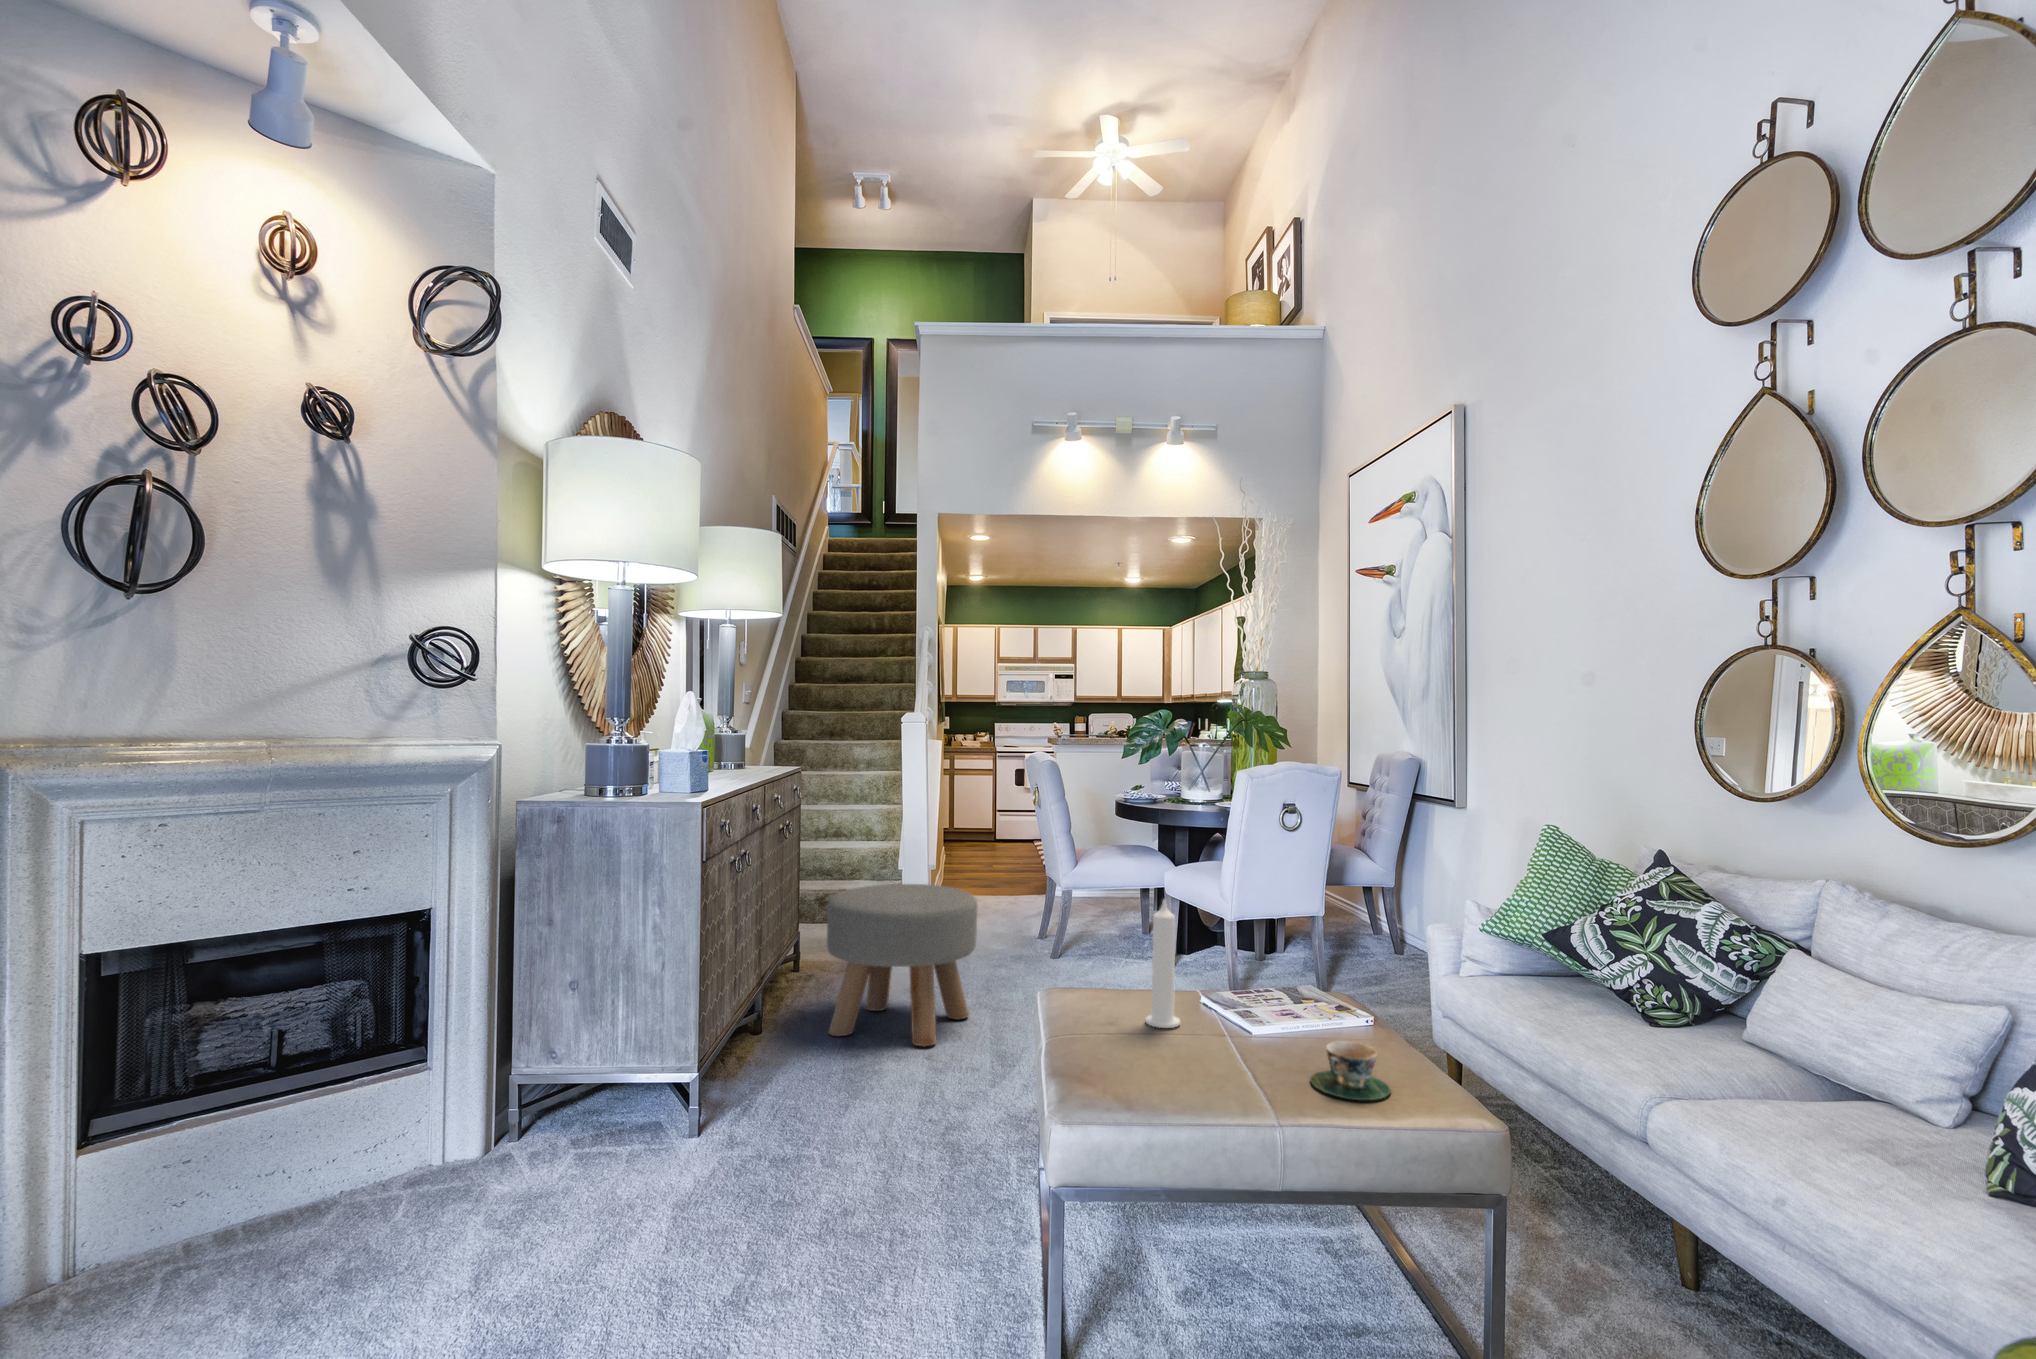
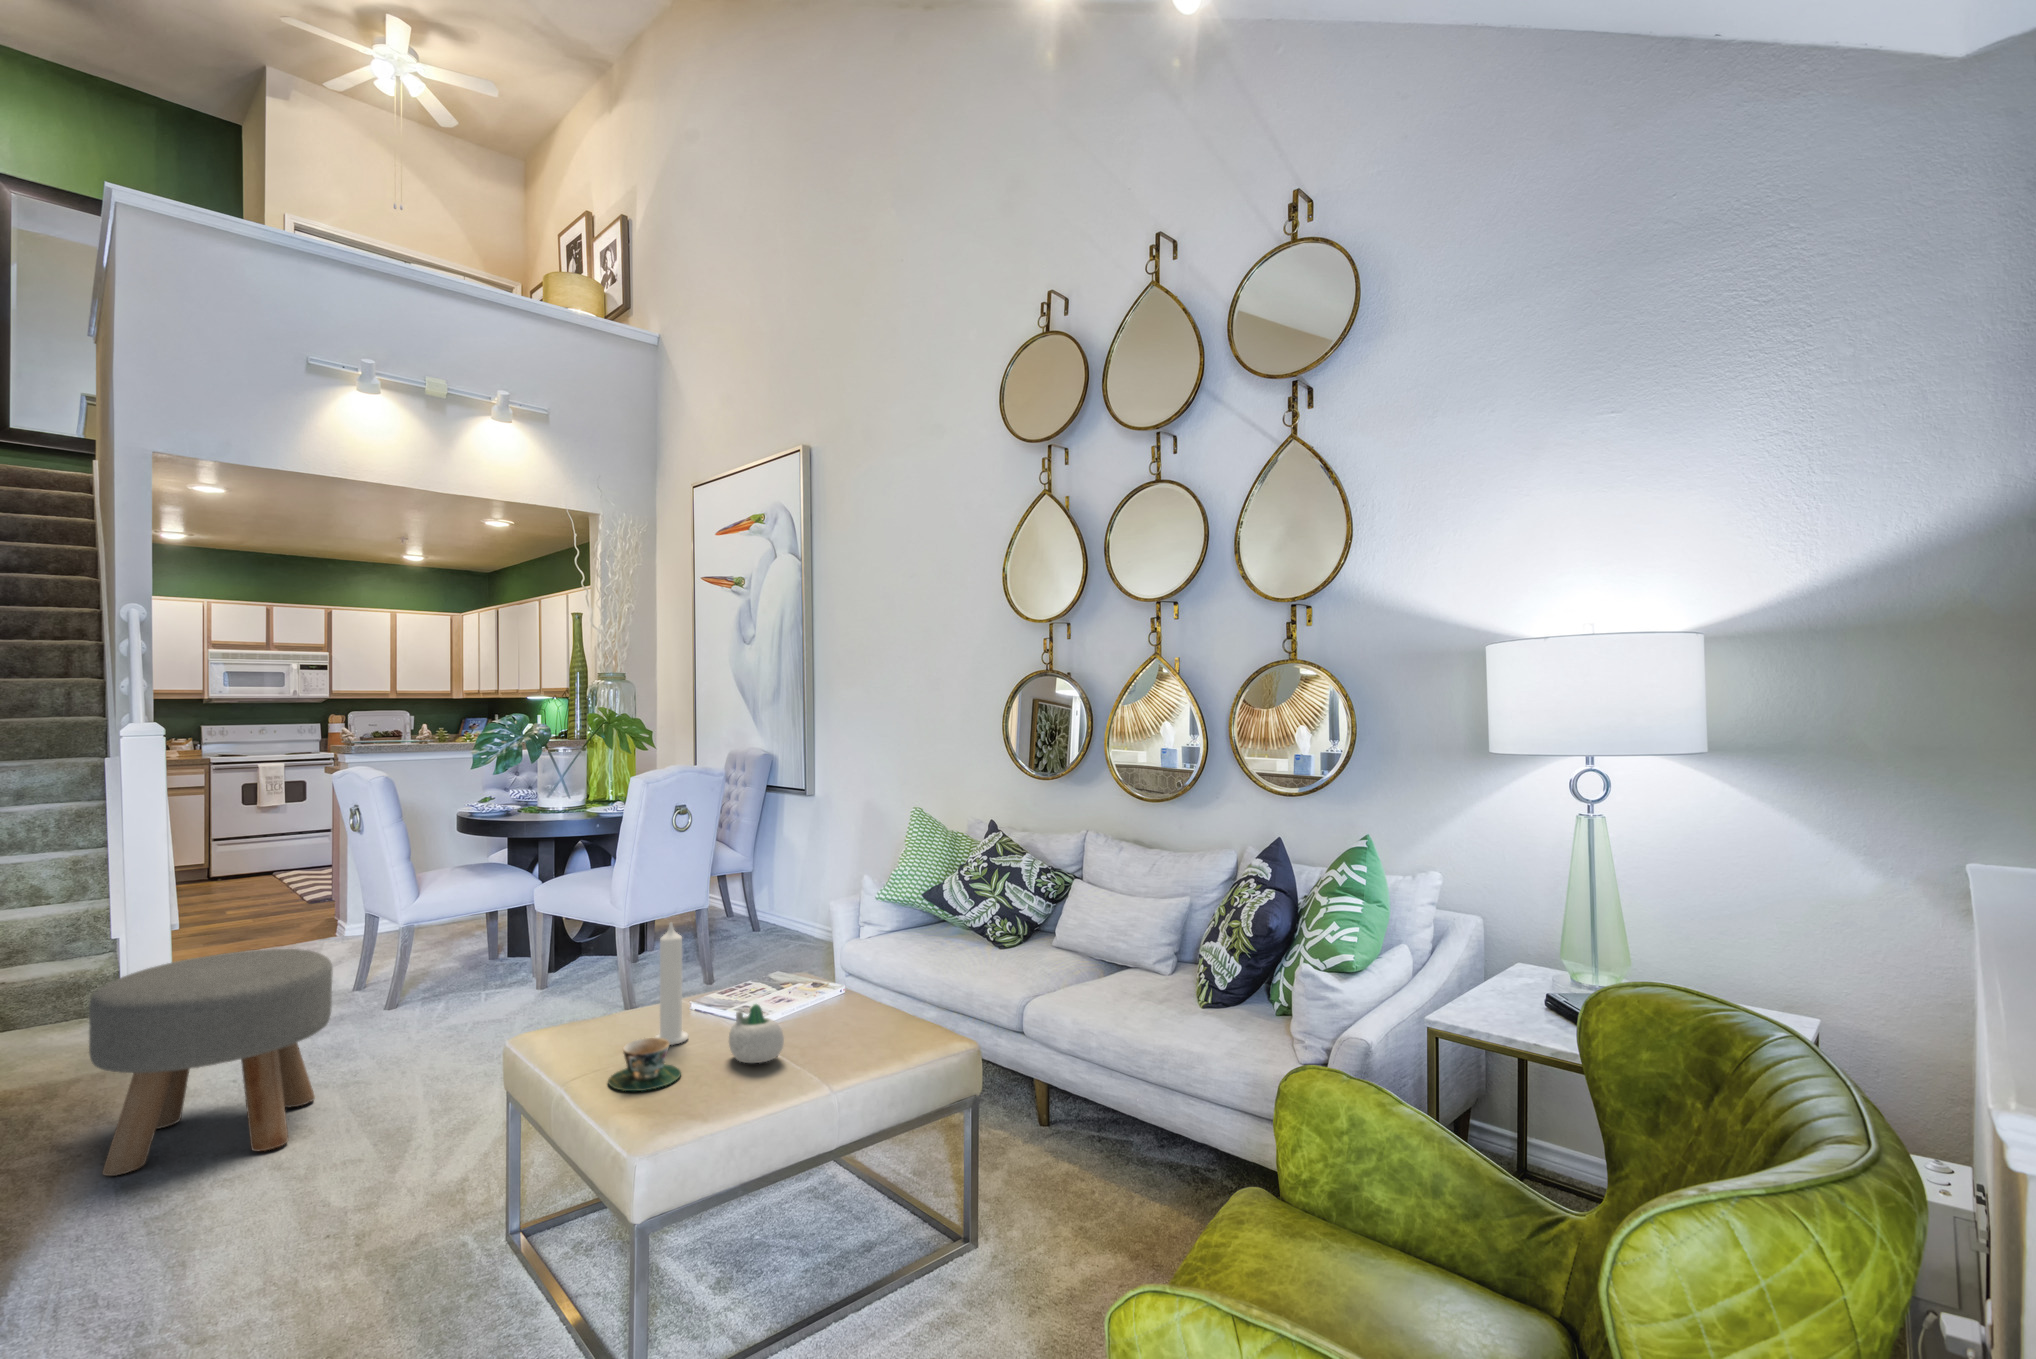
succulent planter: none [1200,1001,1257,1068] -> present [729,1004,784,1063]
teacup: present [1310,1041,1390,1100] -> present [608,1038,681,1091]

